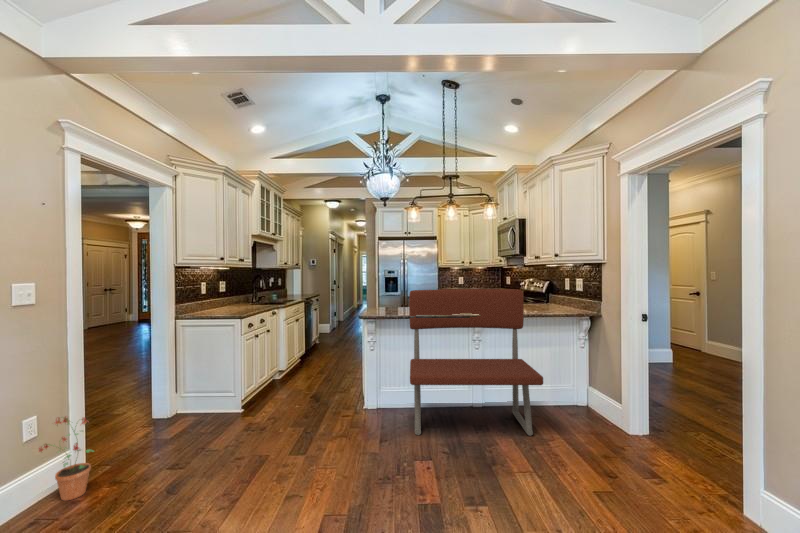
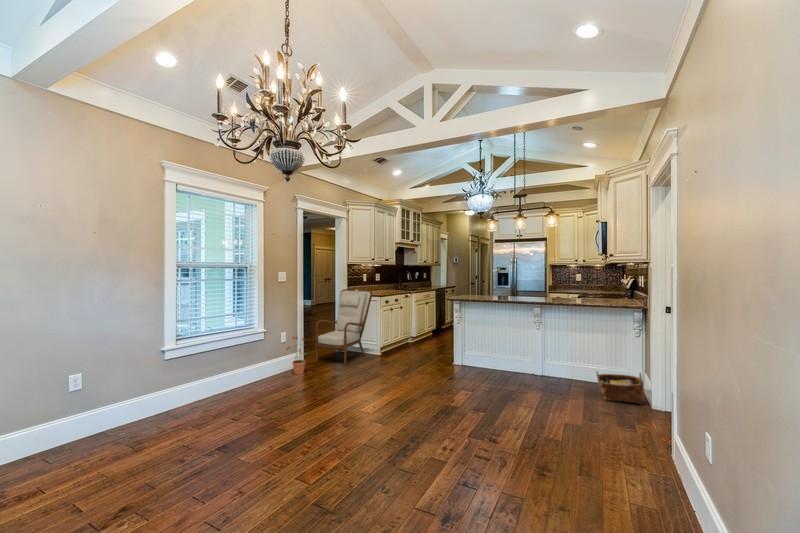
bench: present [409,289,543,436] -> none [471,283,572,396]
armchair: none [112,309,225,453] -> present [316,289,372,366]
woven basket: none [555,389,611,431] -> present [596,371,644,404]

